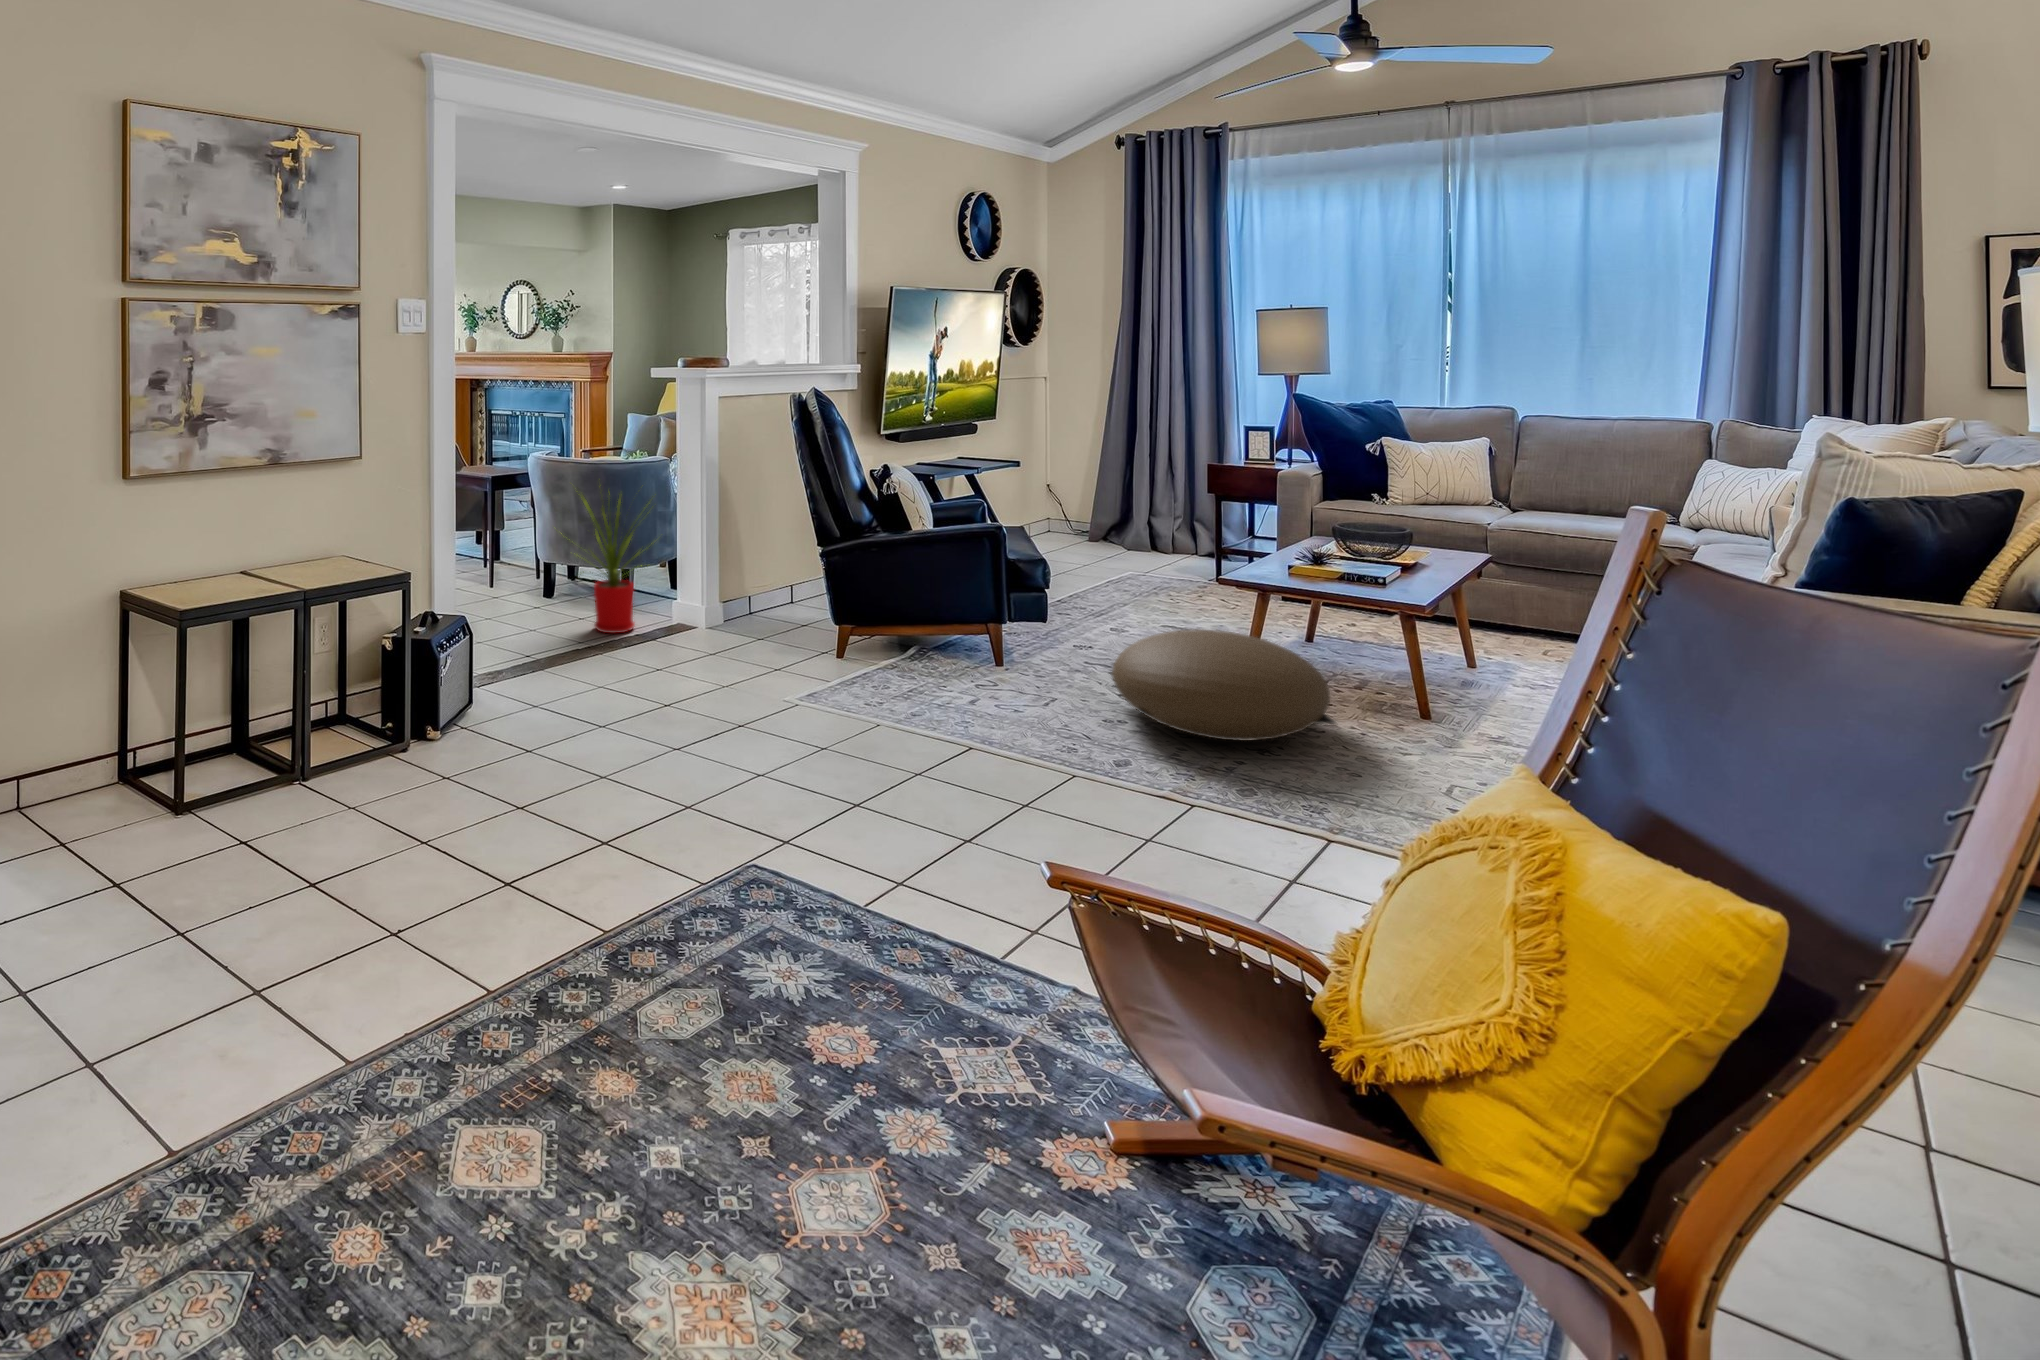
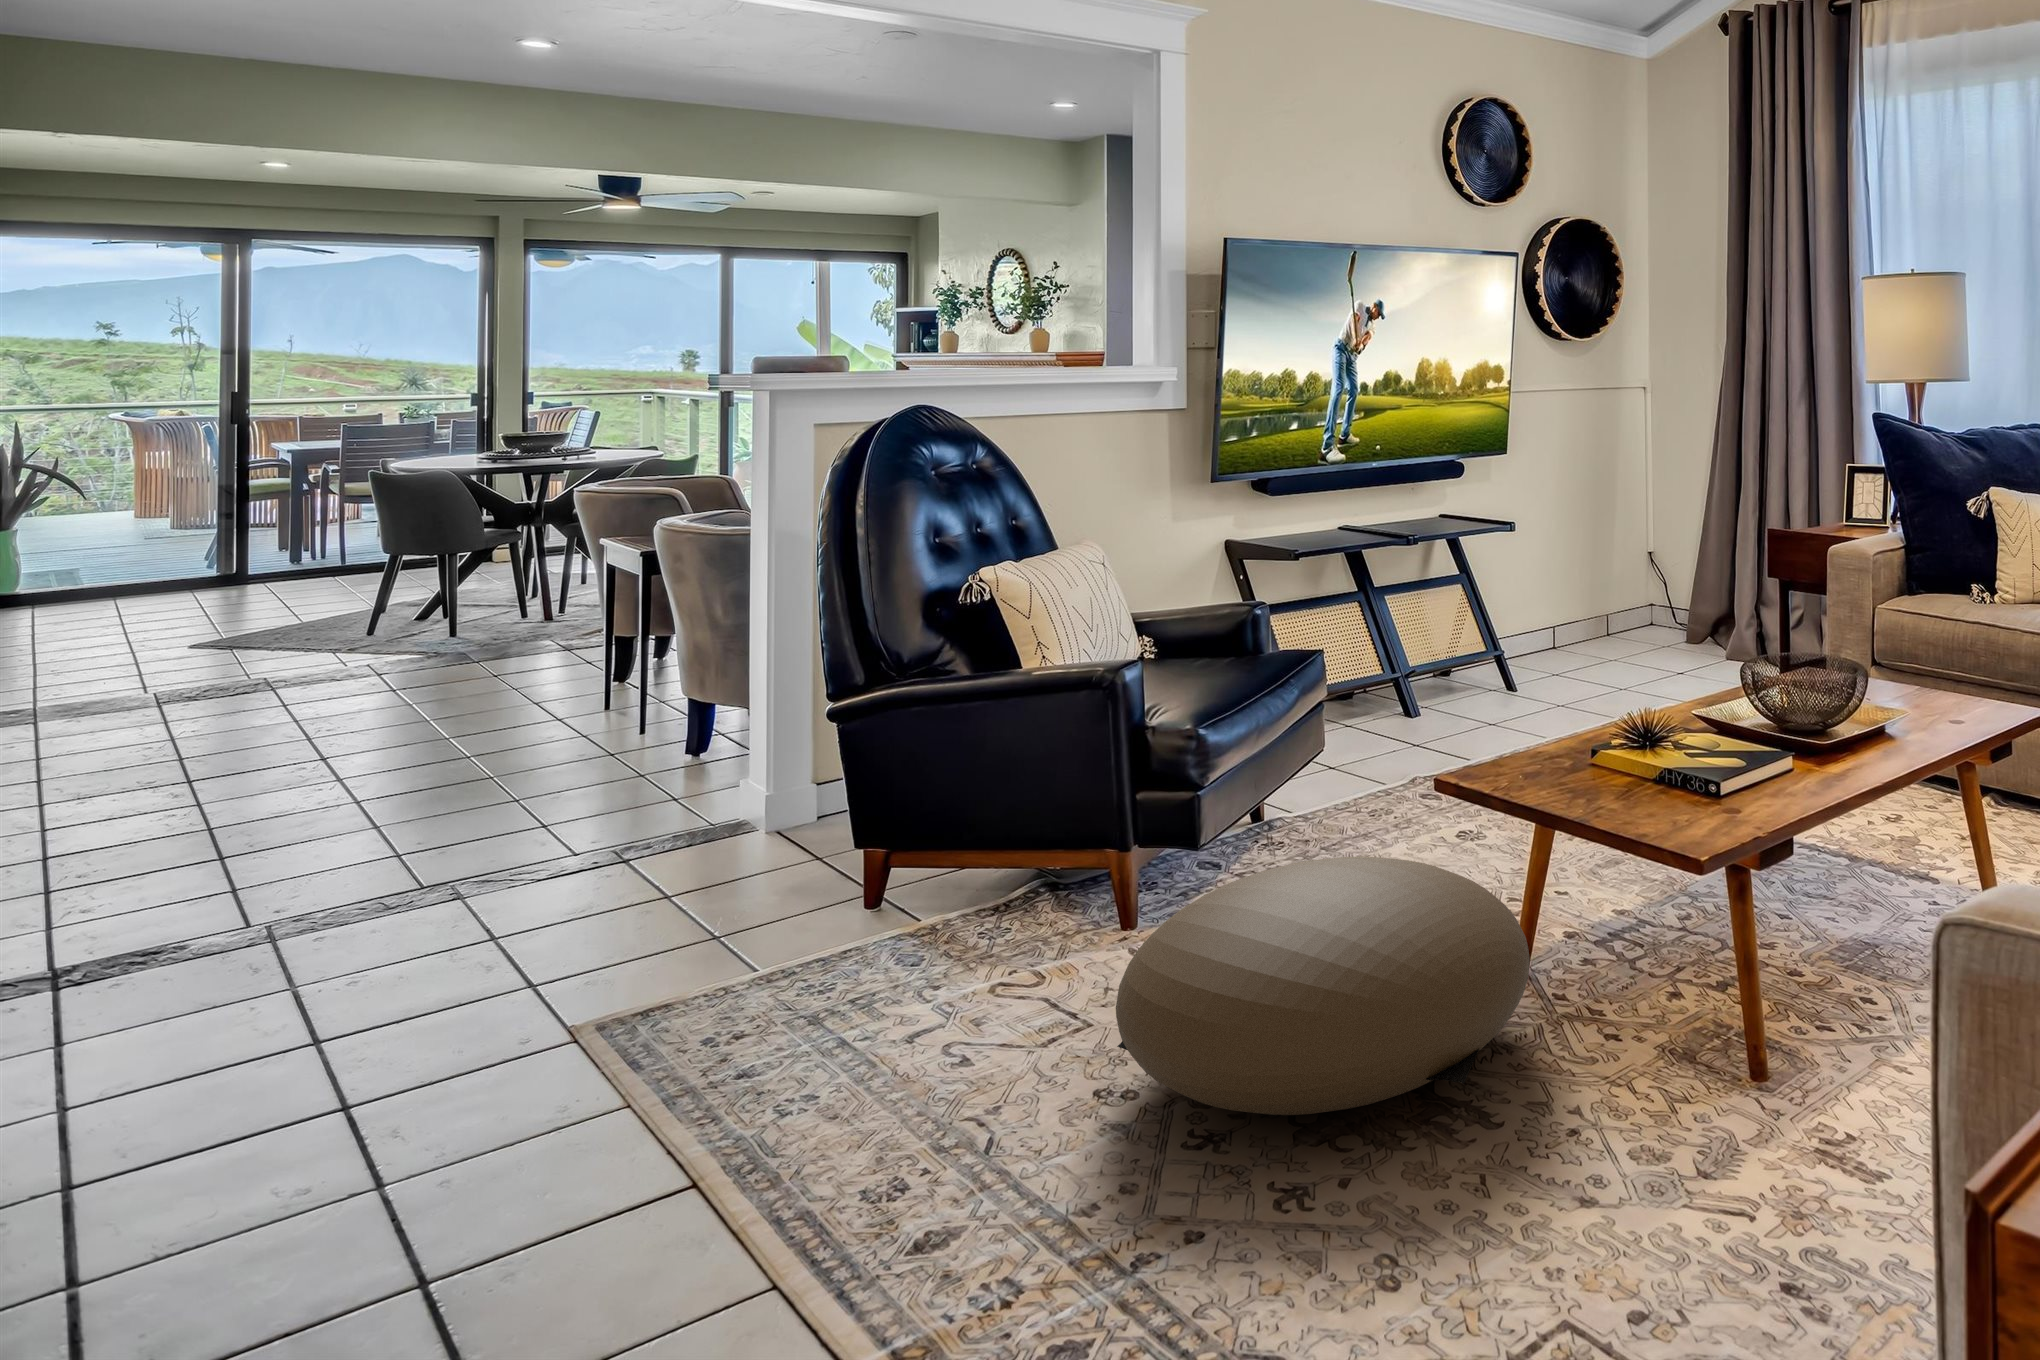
house plant: present [579,491,654,633] -> none [512,548,733,825]

